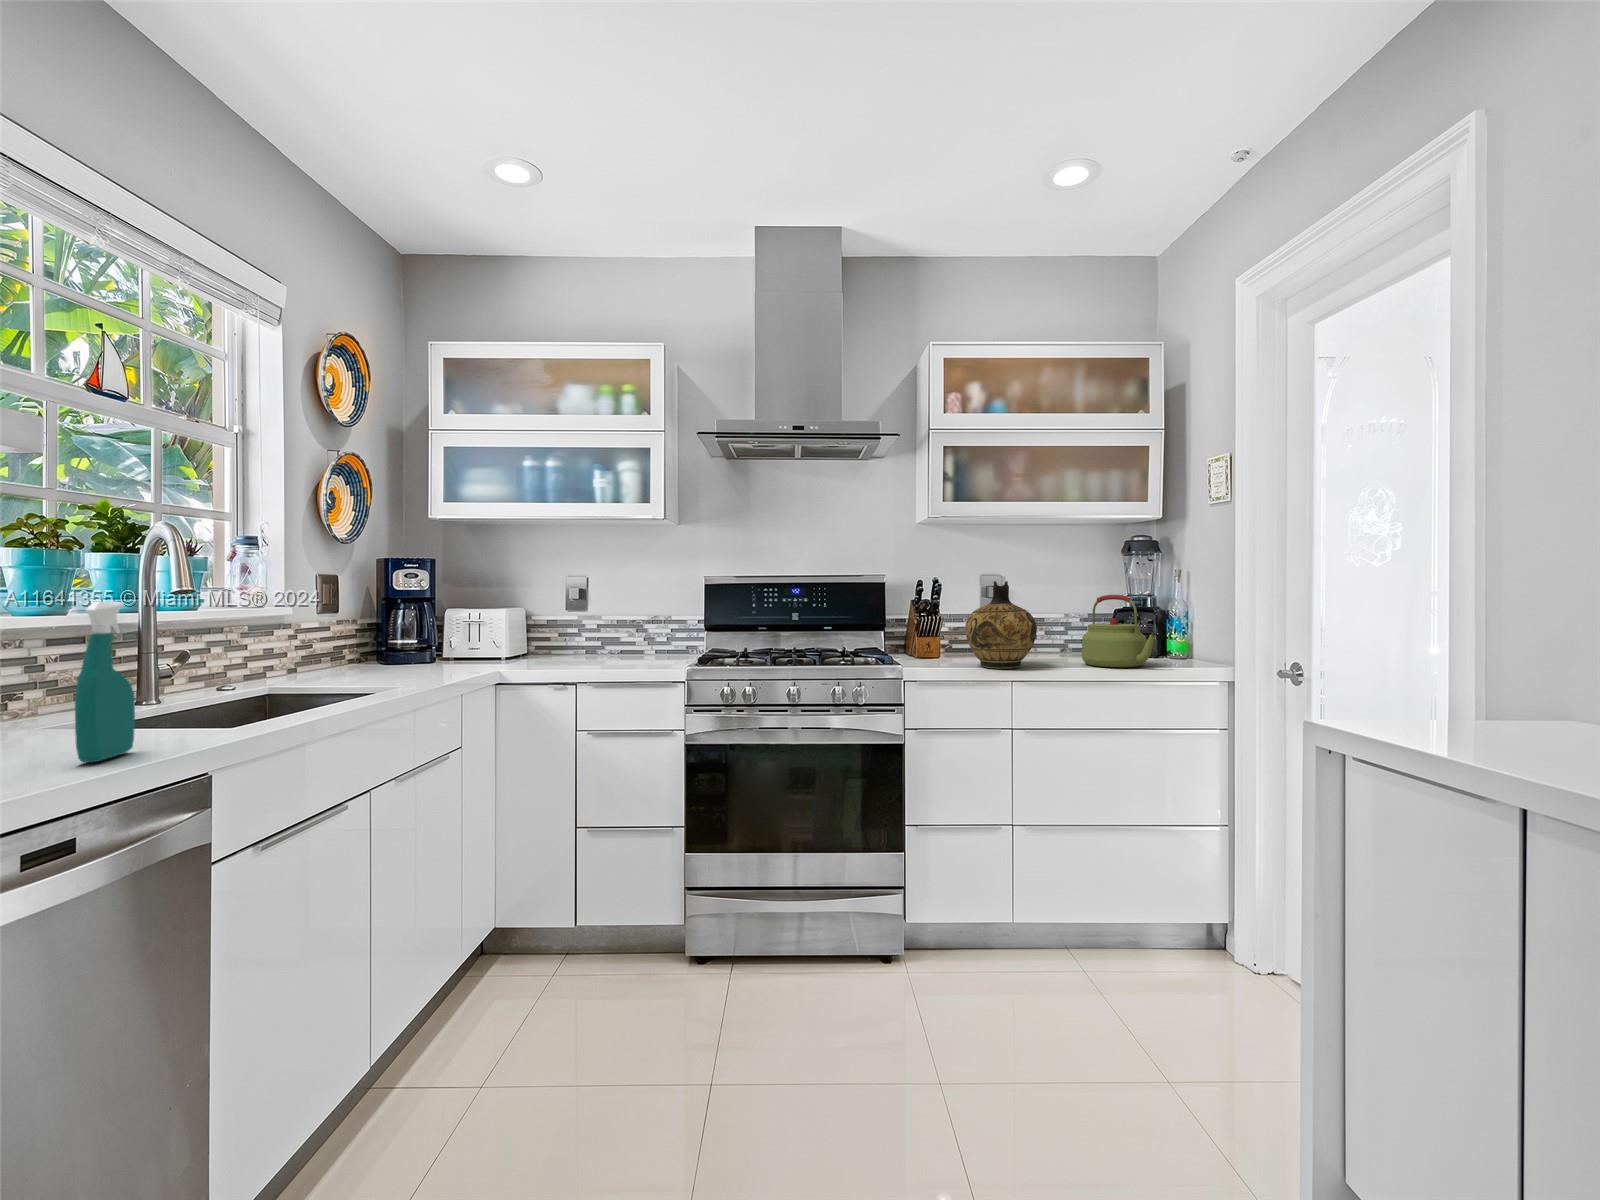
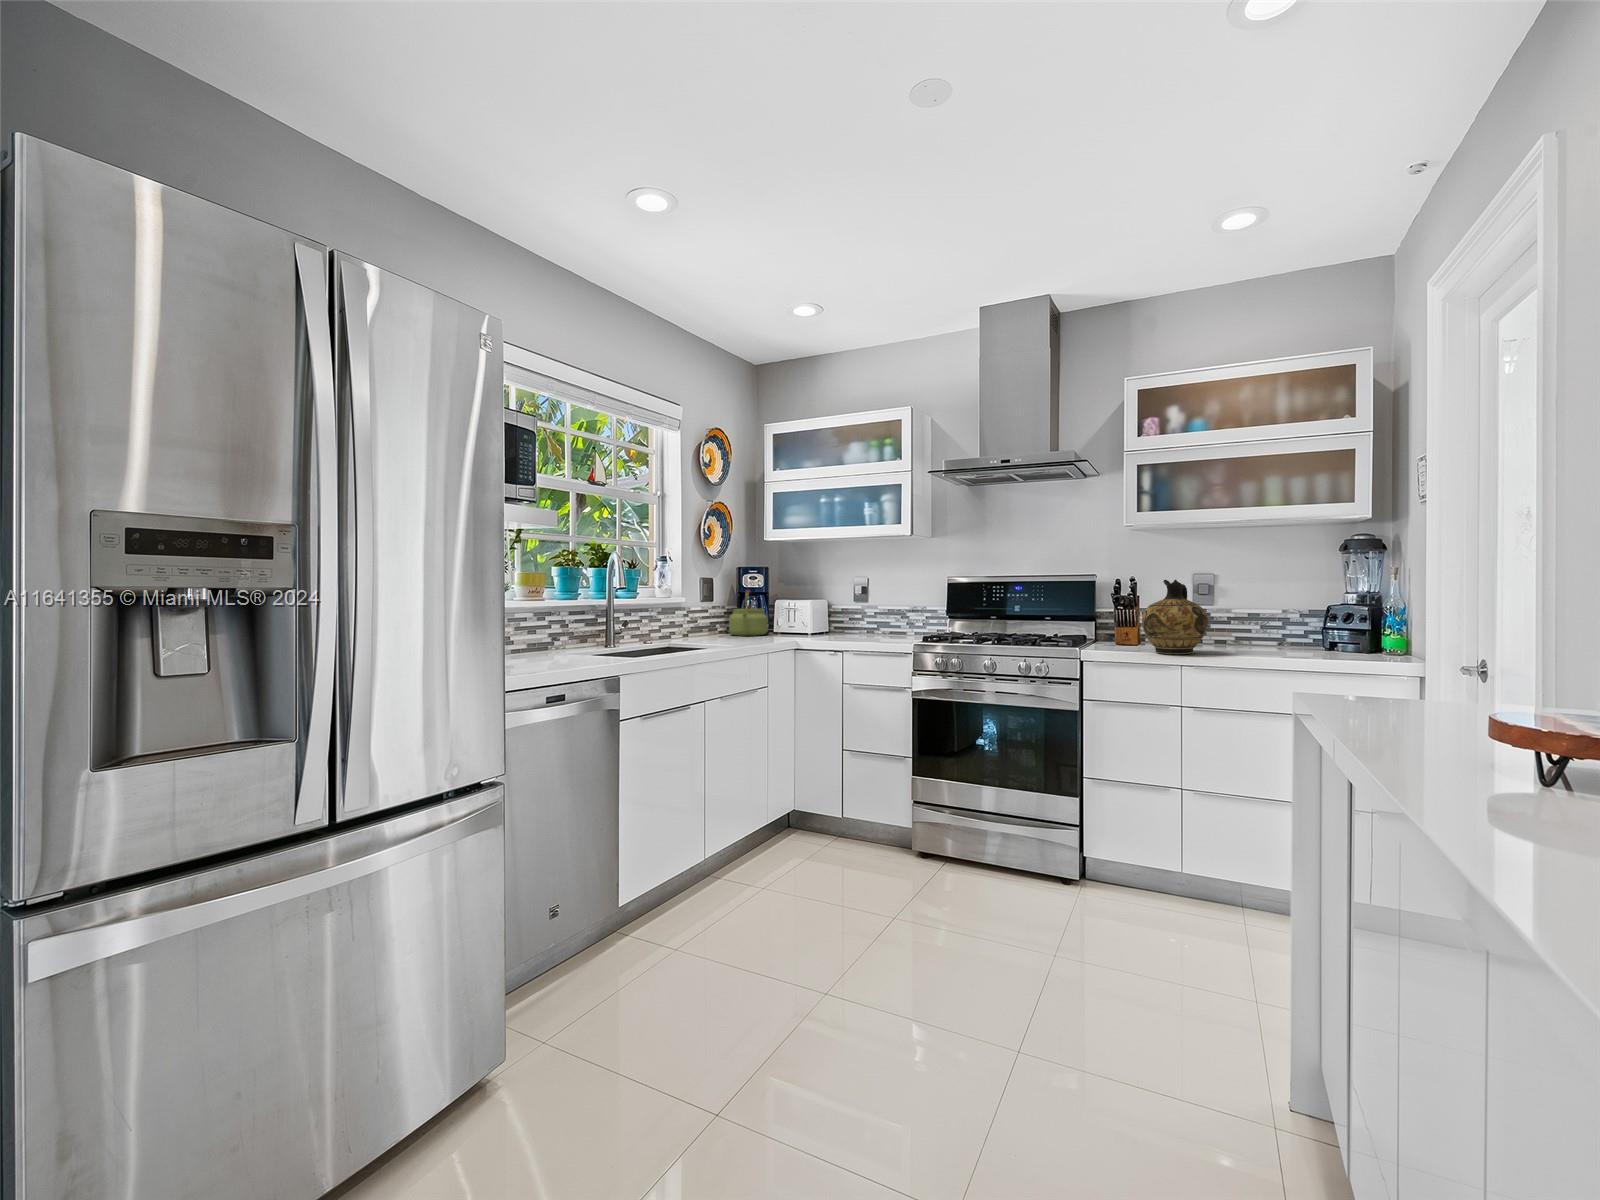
kettle: present [1082,595,1156,667] -> present [729,590,768,636]
spray bottle: present [75,601,135,762] -> none [571,593,592,663]

